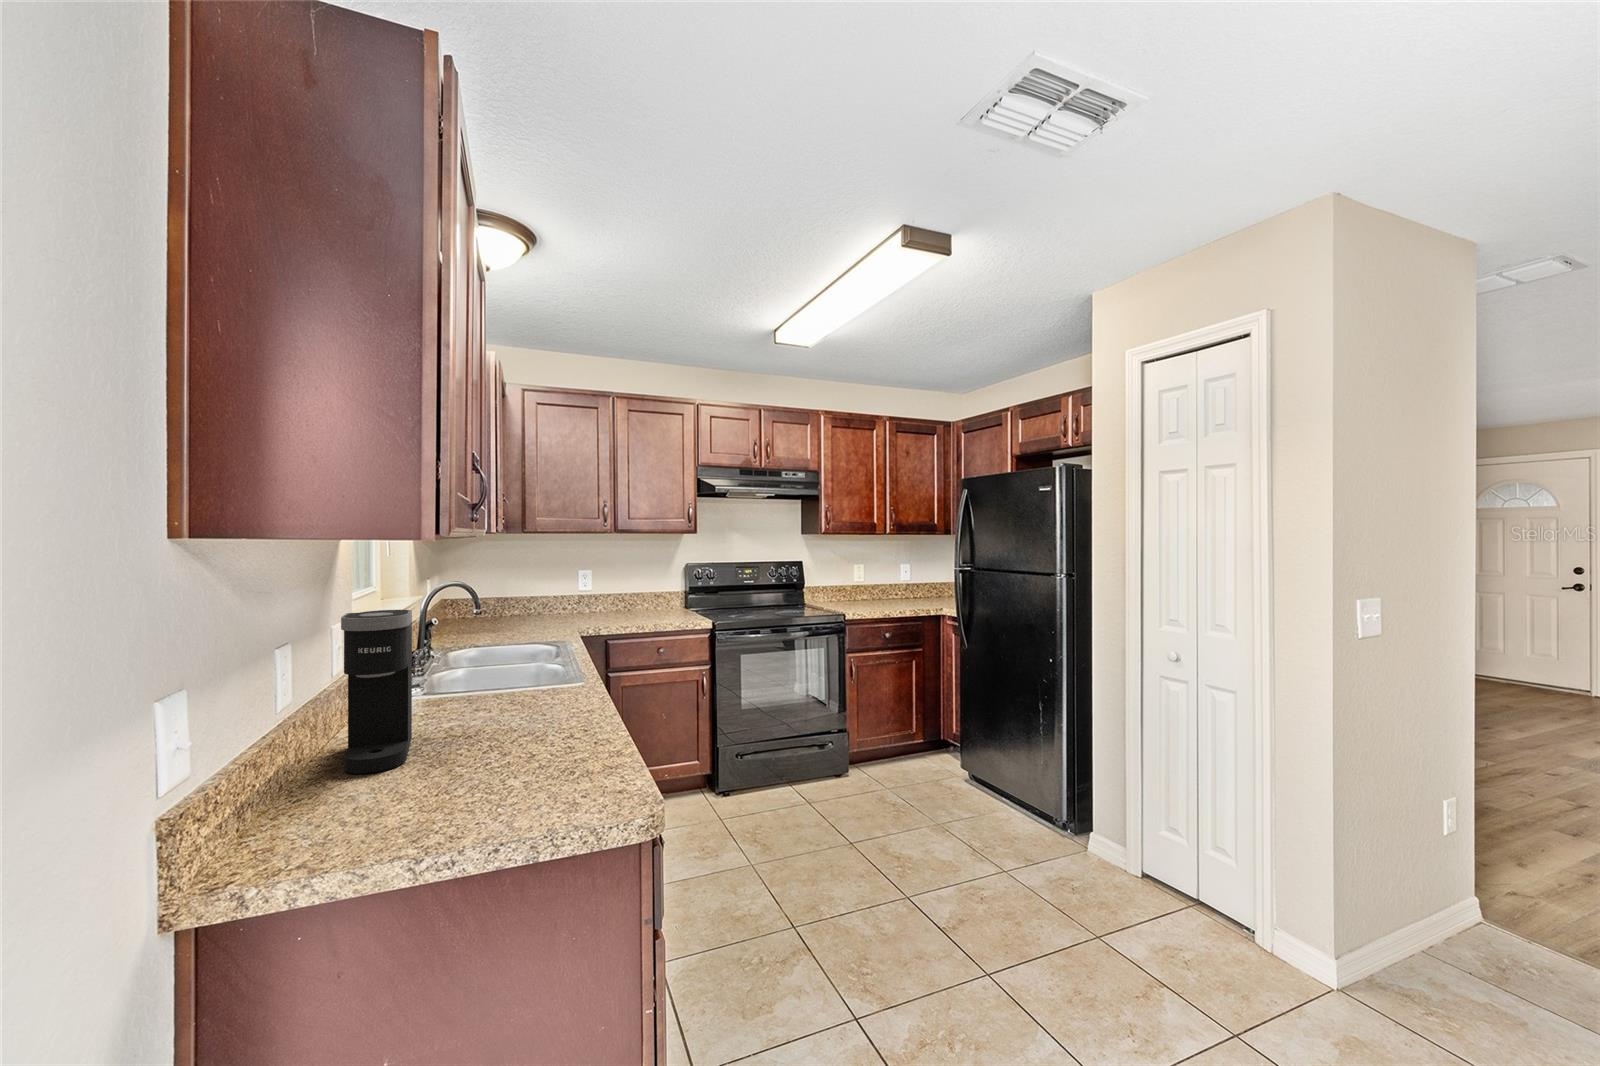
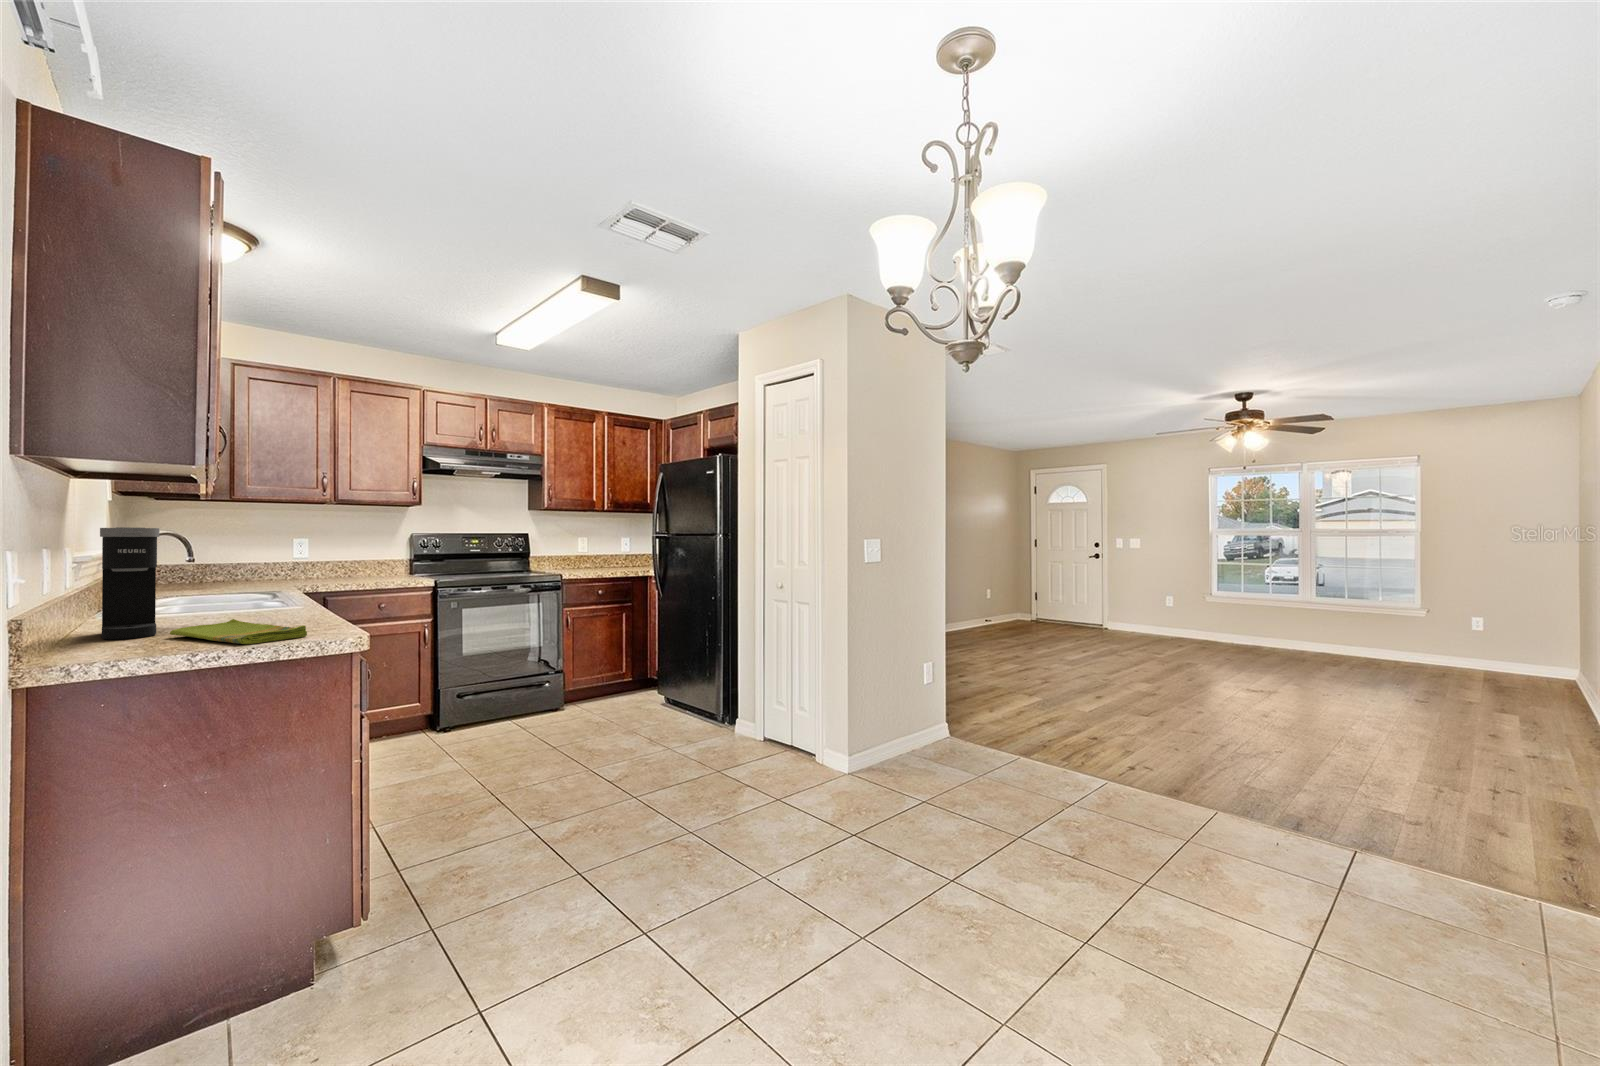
dish towel: none [415,742,579,830] -> present [170,619,307,644]

